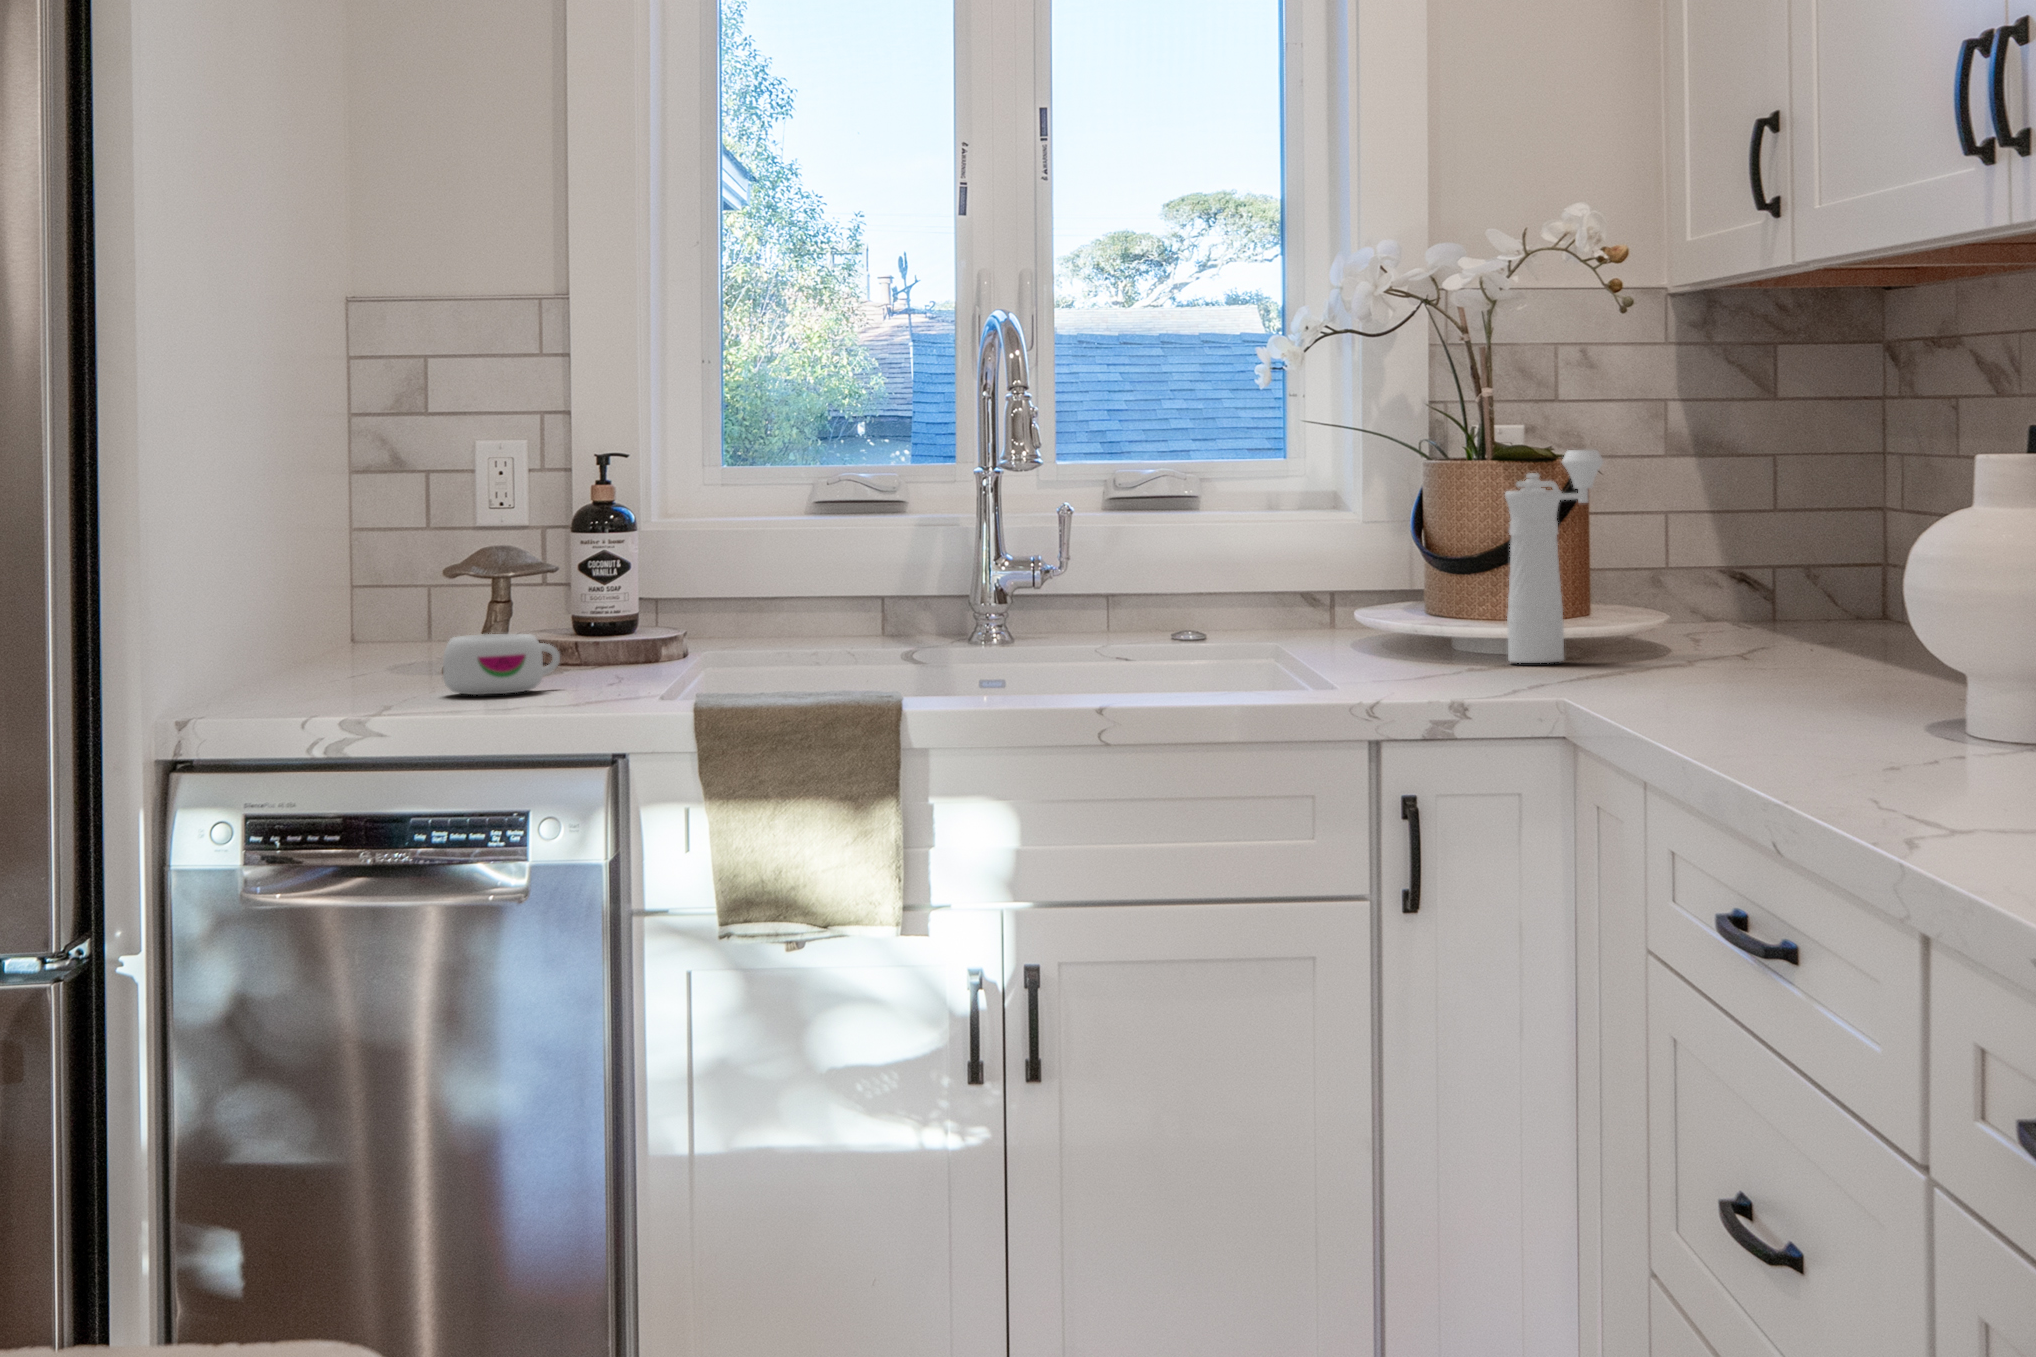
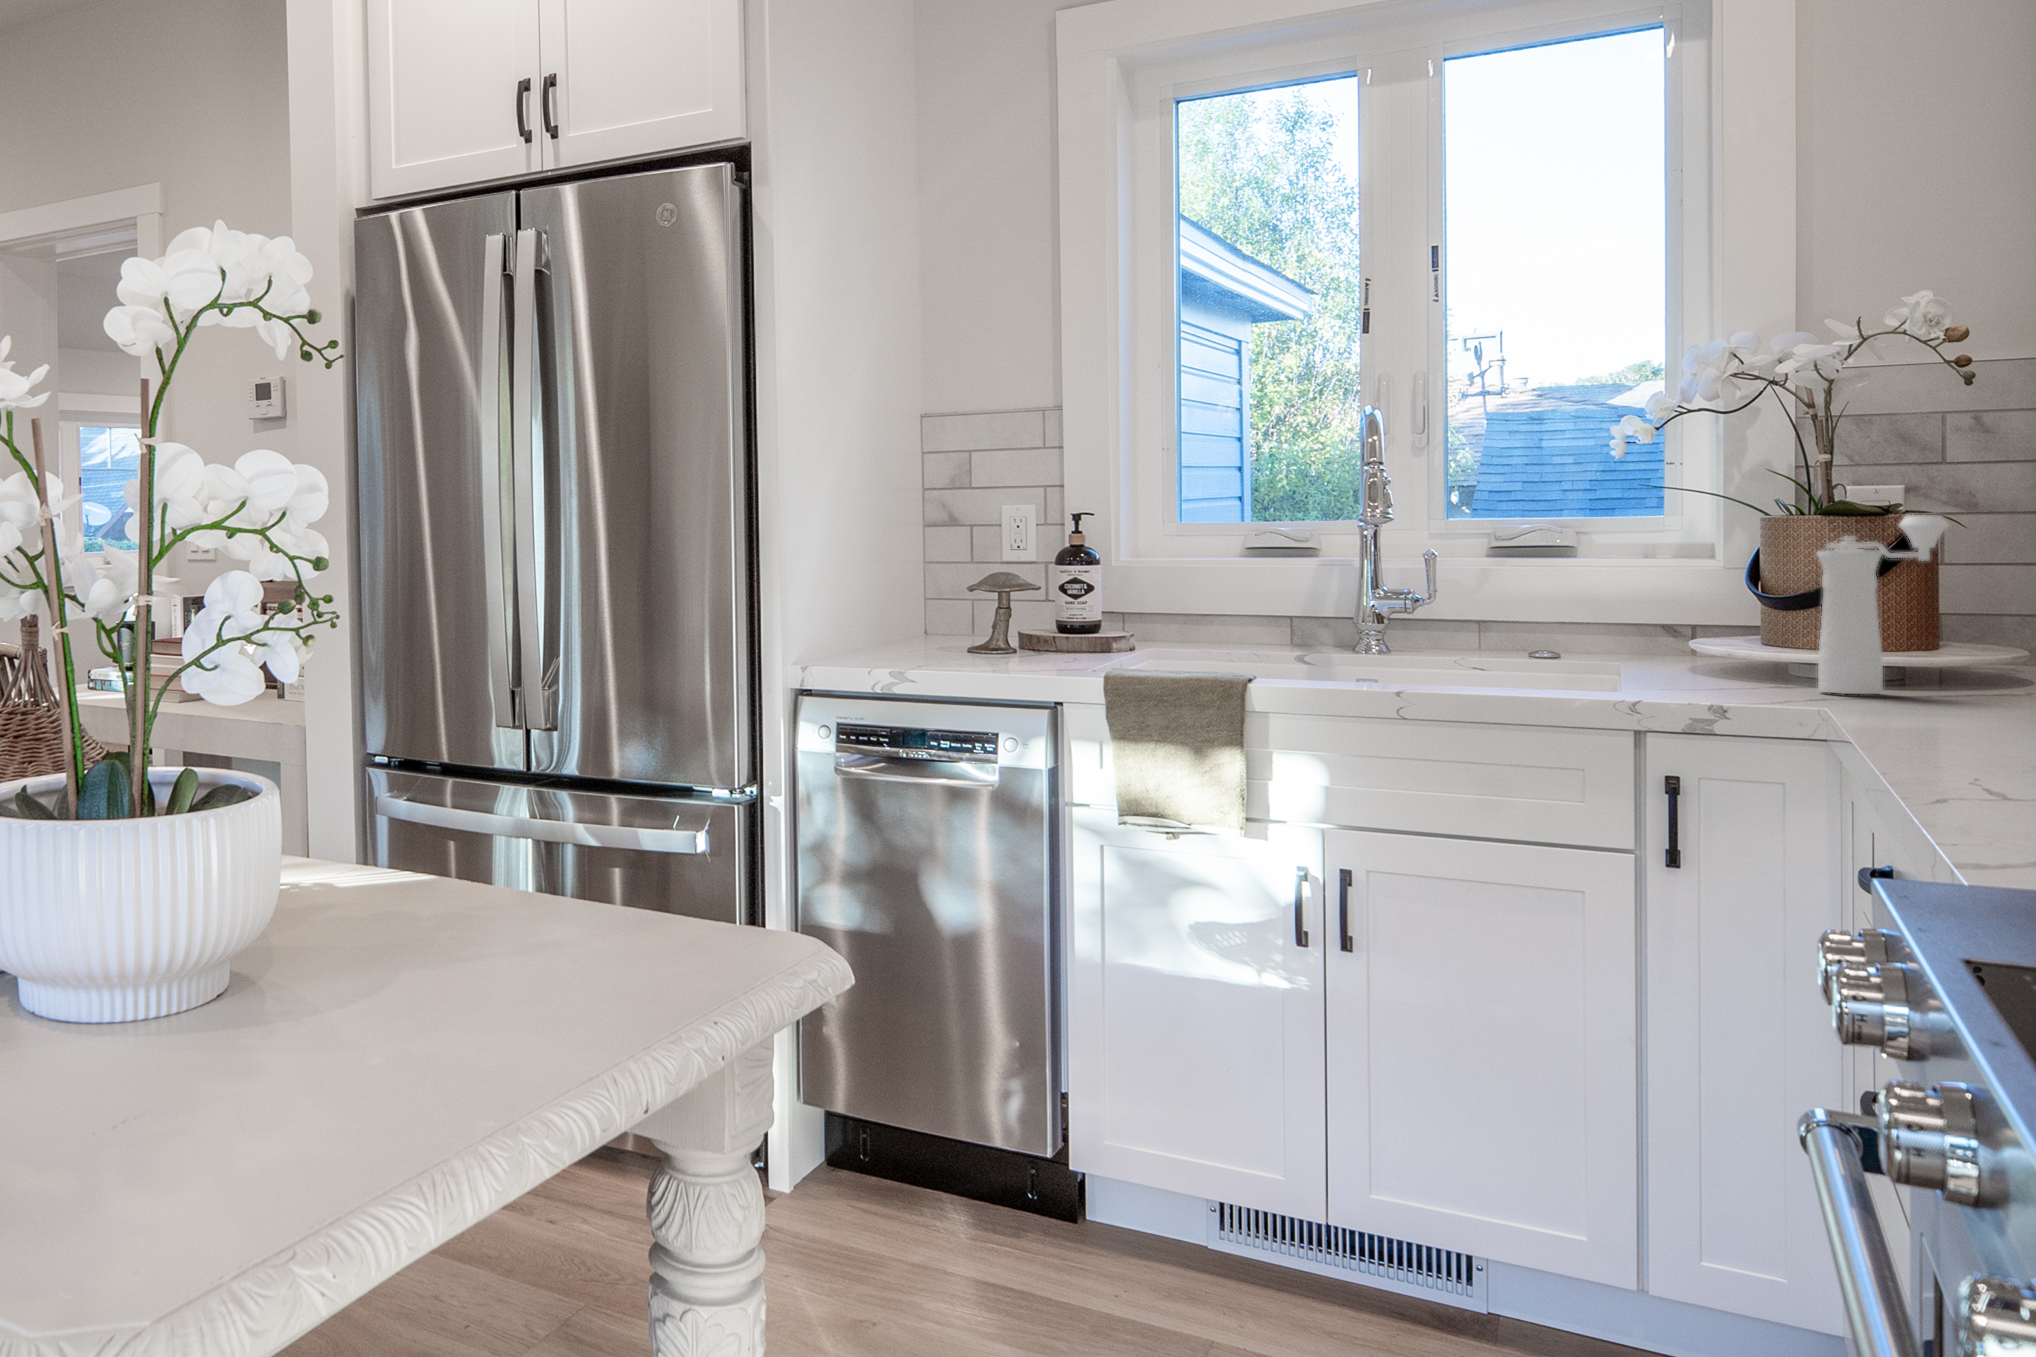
mug: present [443,634,560,695] -> none [954,629,1028,665]

